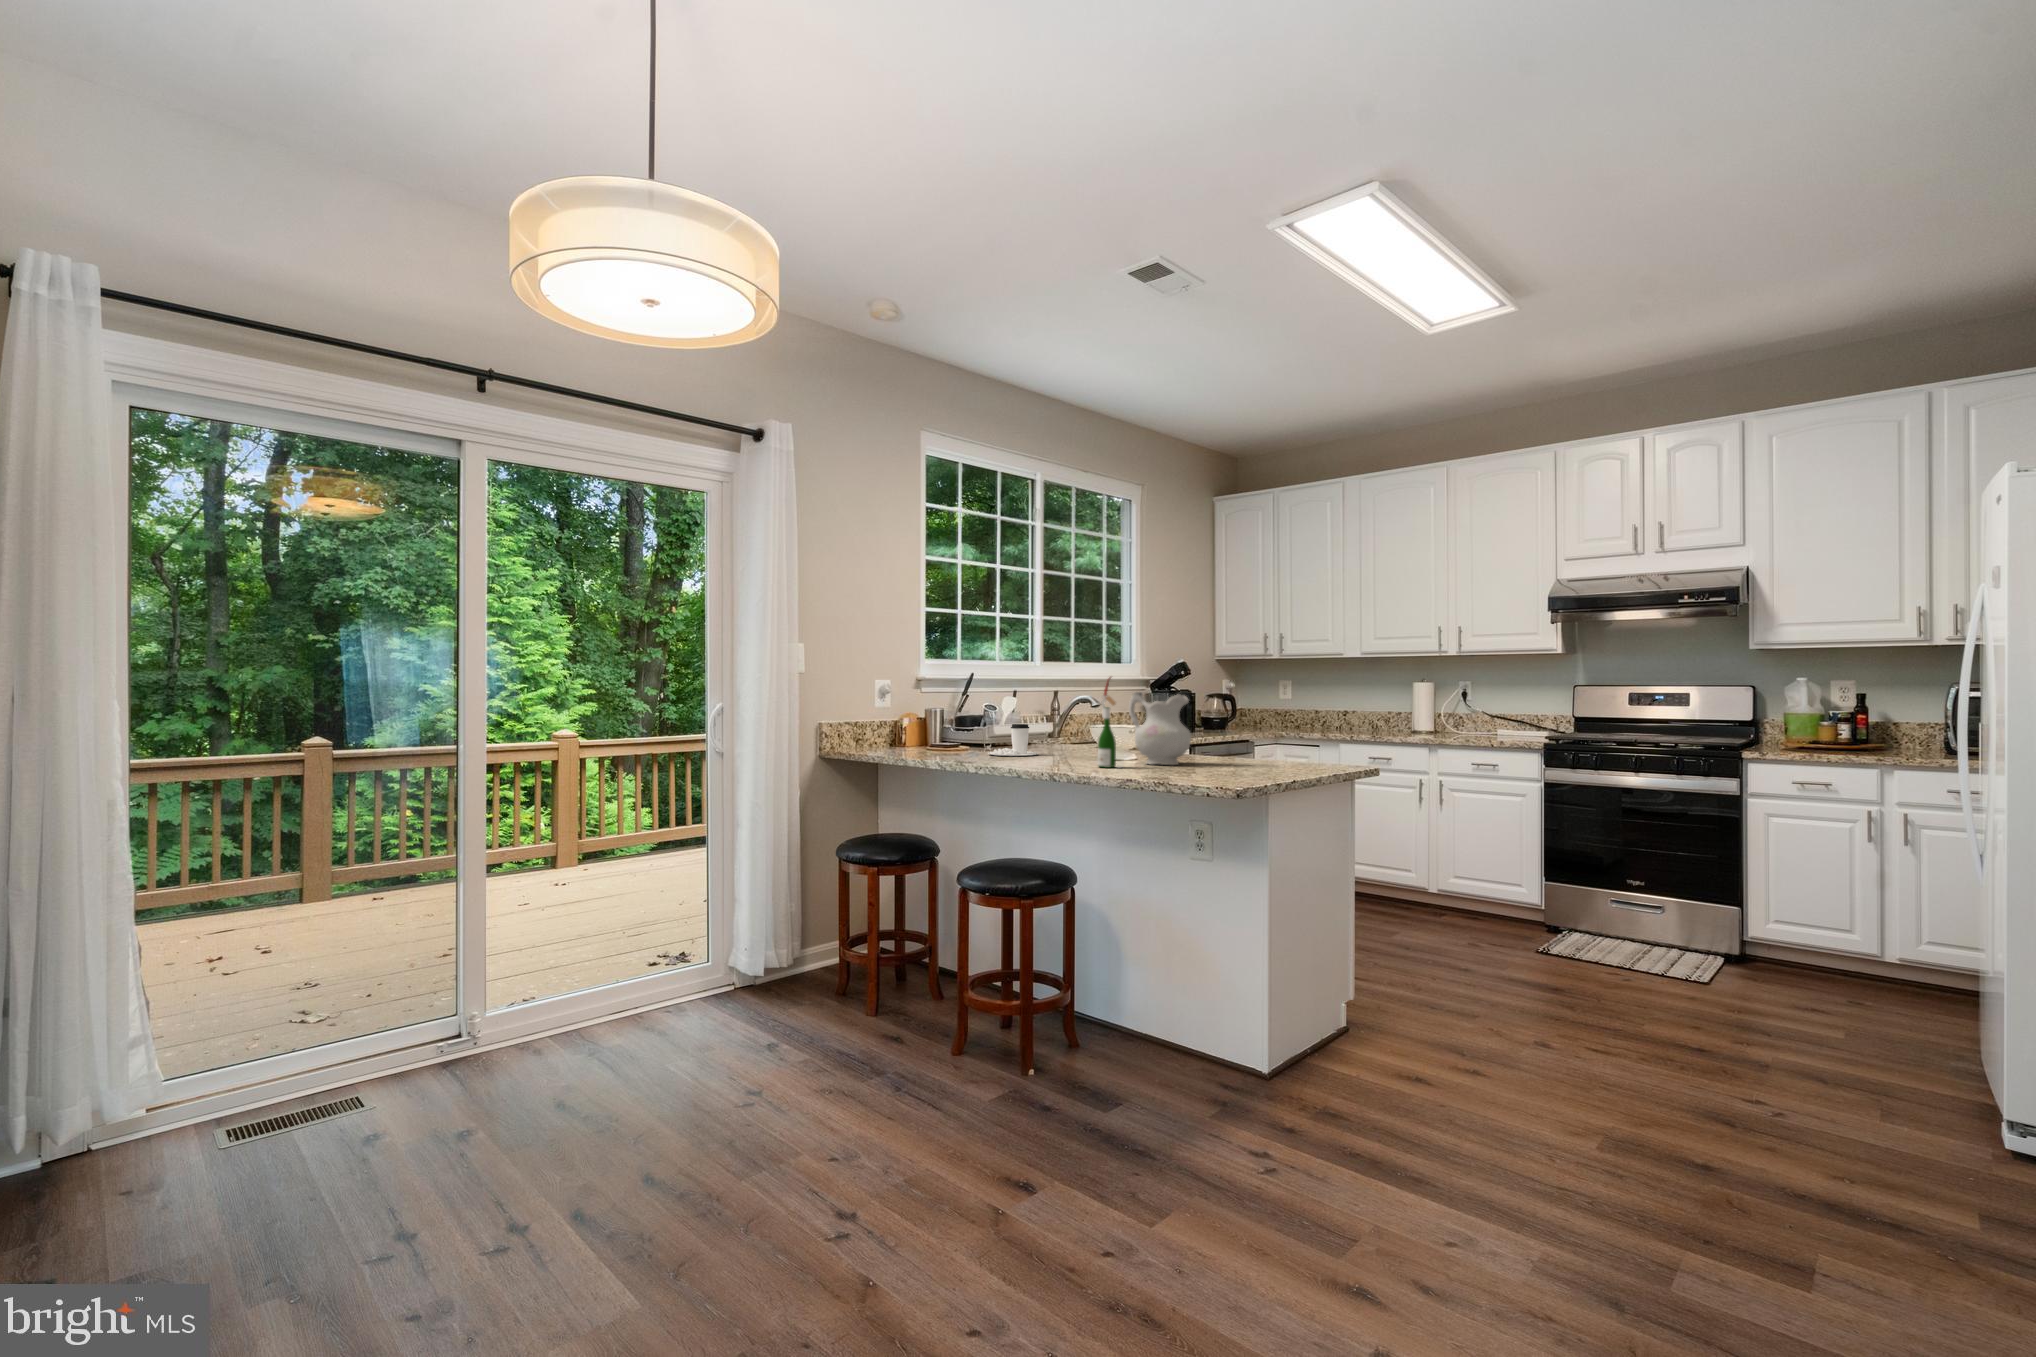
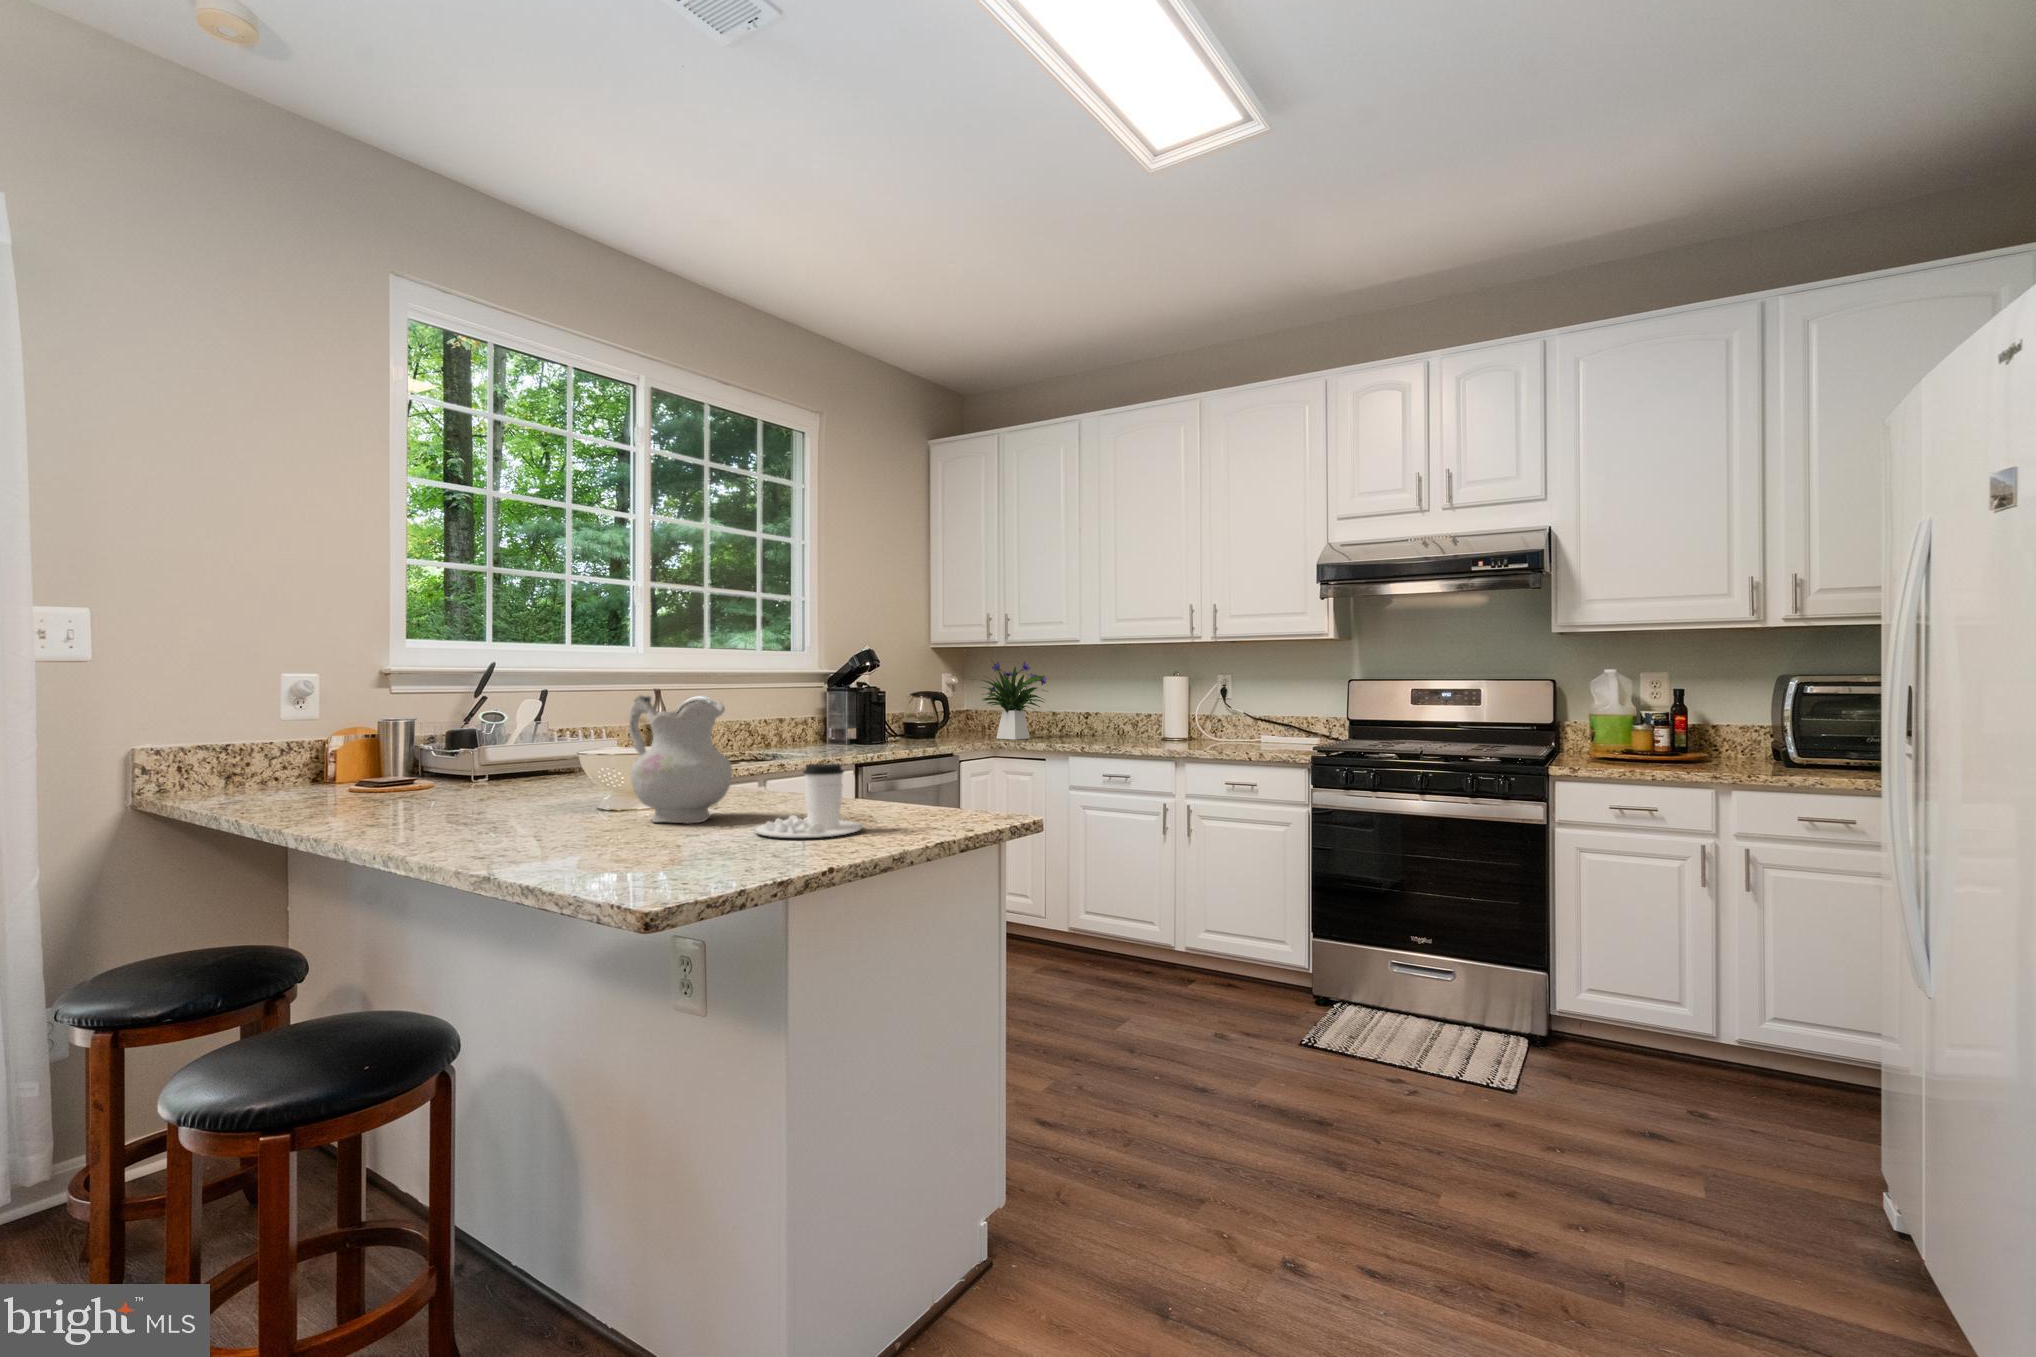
flower arrangement: none [1250,667,1315,731] -> present [982,658,1048,740]
wine bottle: present [1098,677,1116,768] -> none [535,668,579,835]
coffee cup: present [988,724,1038,756] -> present [752,763,863,838]

